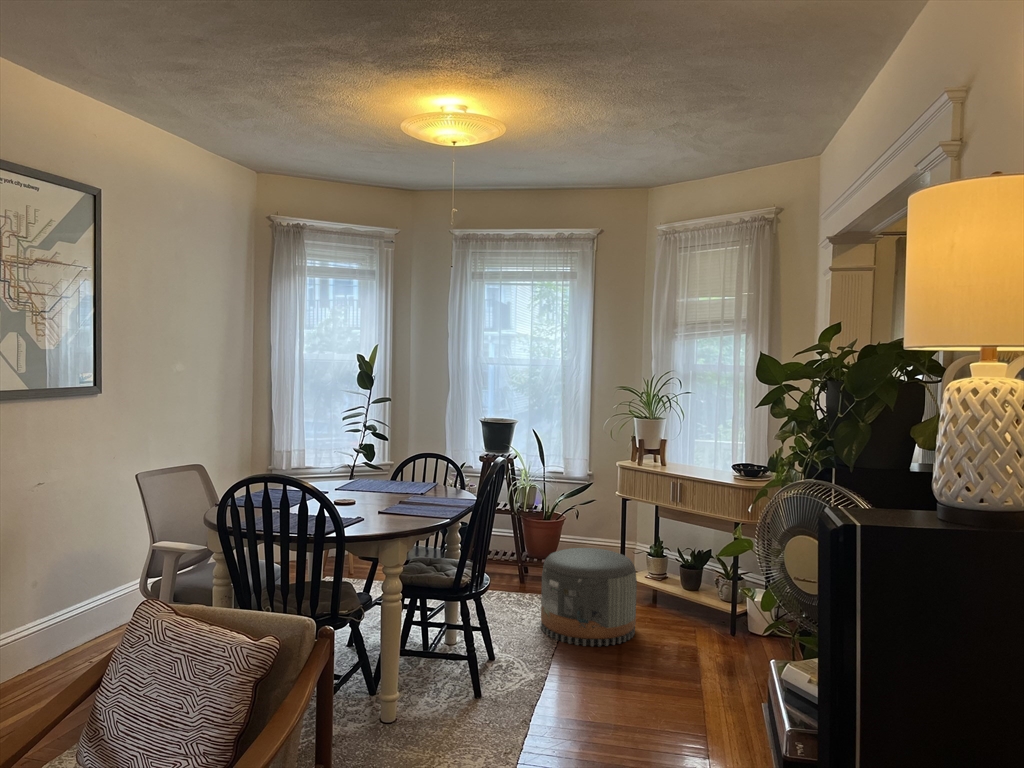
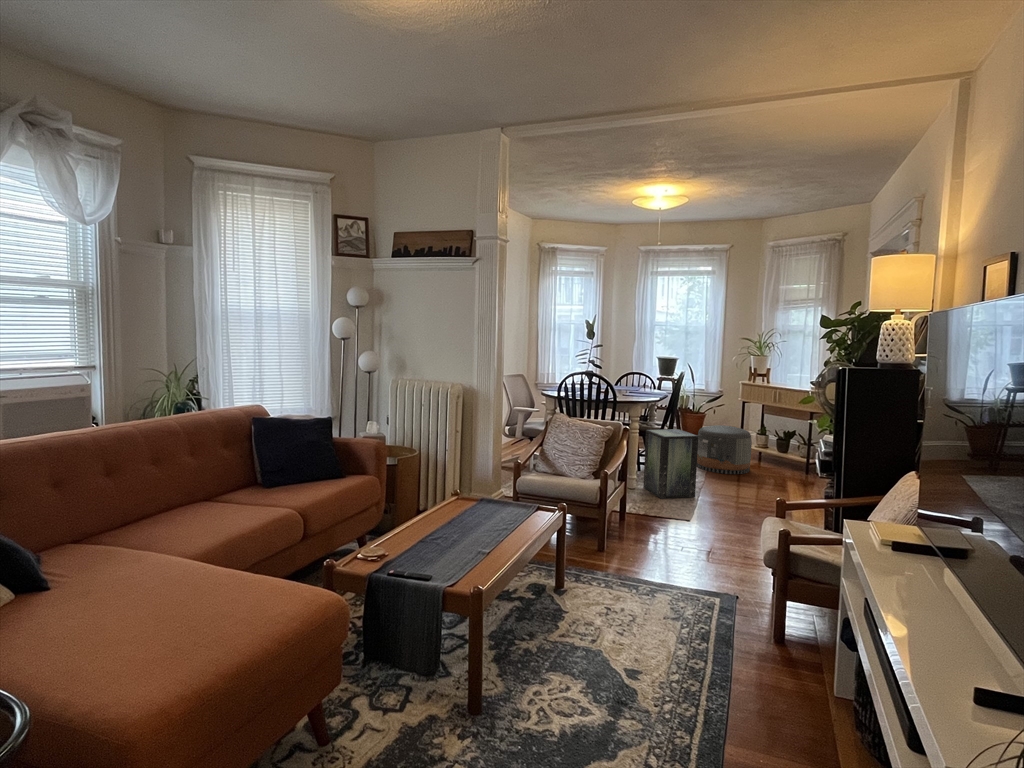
storage box: none [417,580,522,748] -> present [643,429,698,499]

